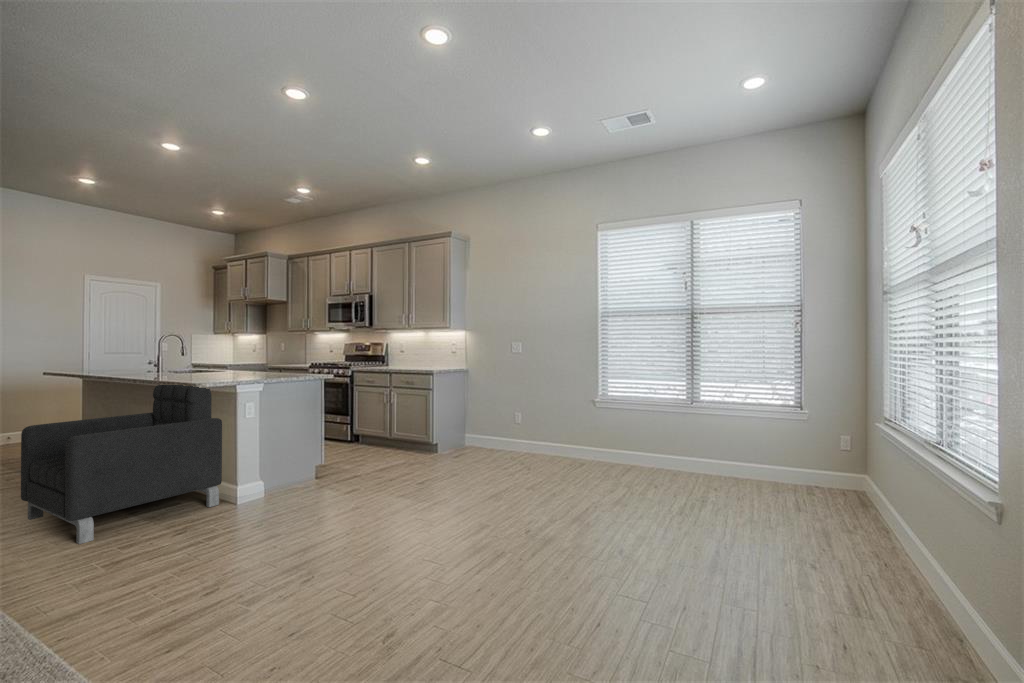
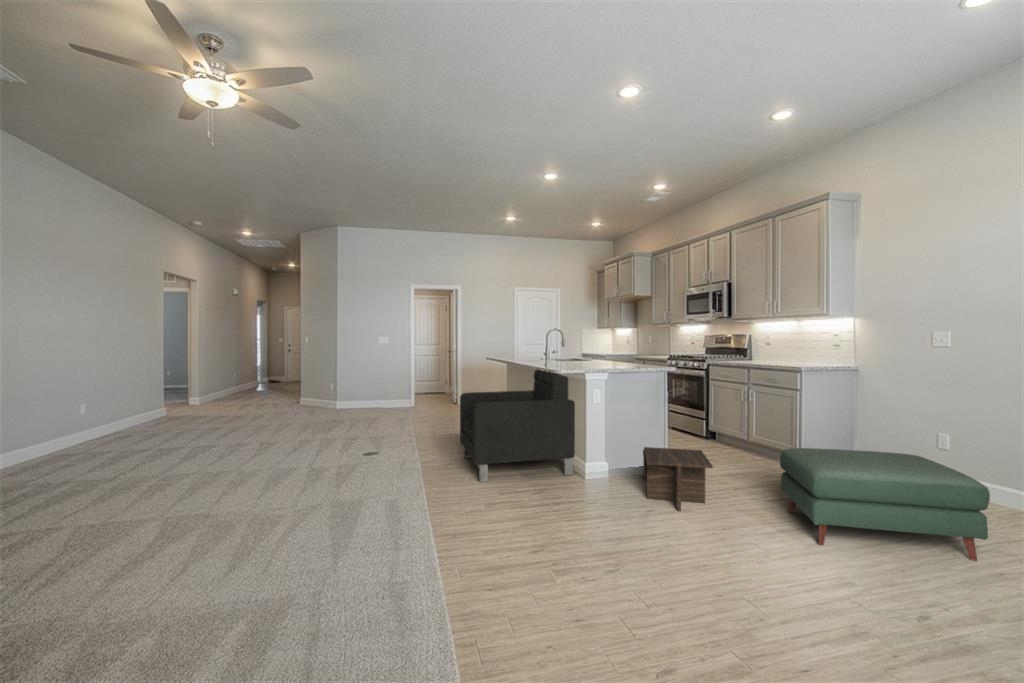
ottoman: none [427,430,548,508] -> present [780,448,990,561]
coffee table: none [301,451,378,512] -> present [643,447,713,511]

